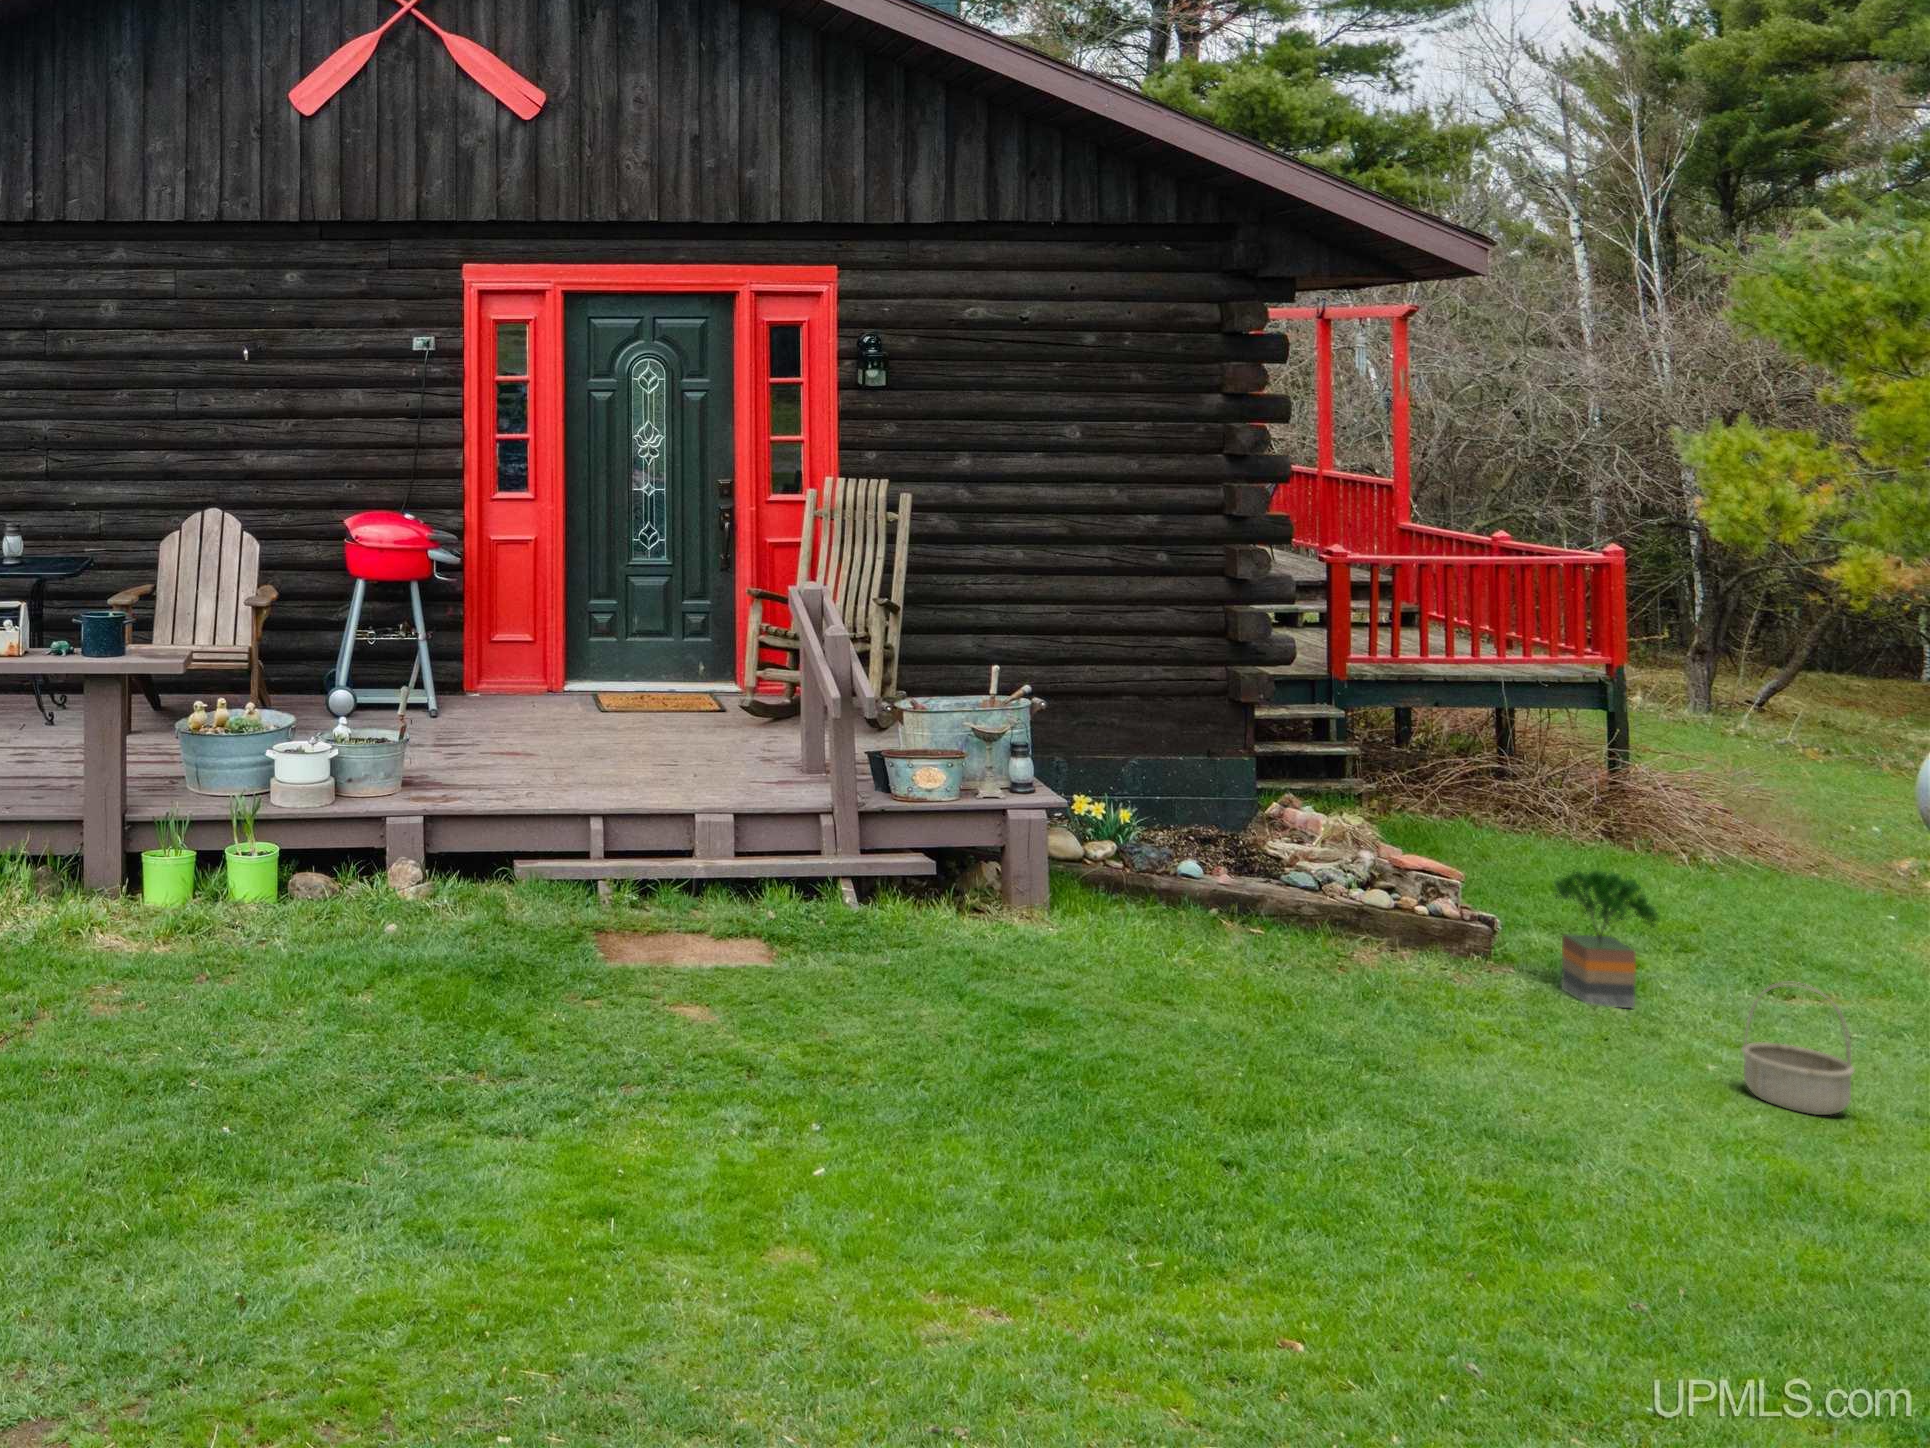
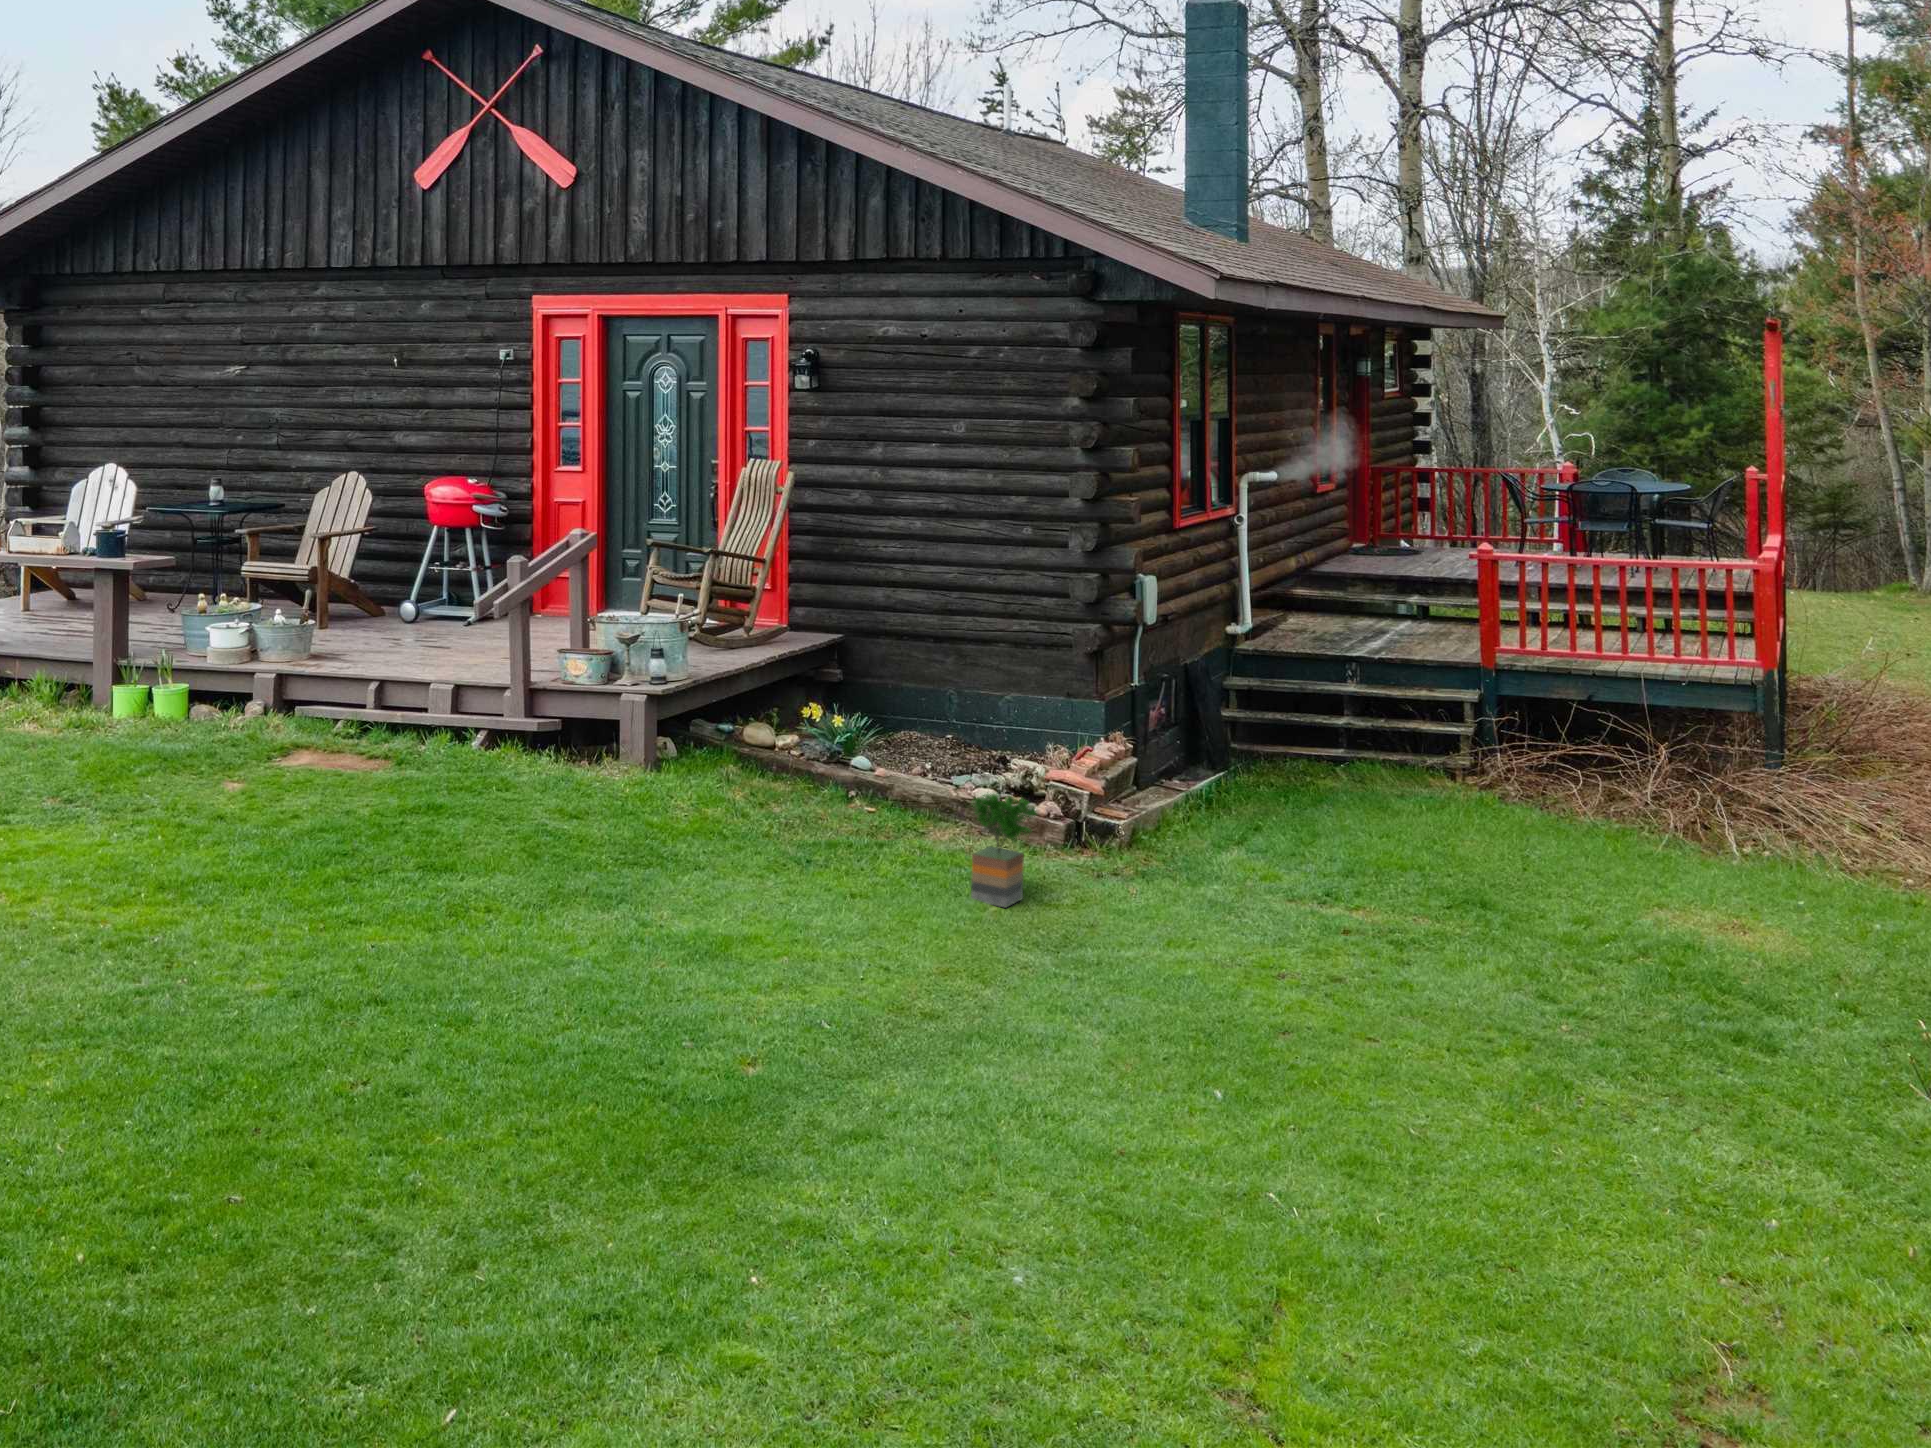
basket: present [1742,982,1855,1115] -> none [870,861,935,964]

